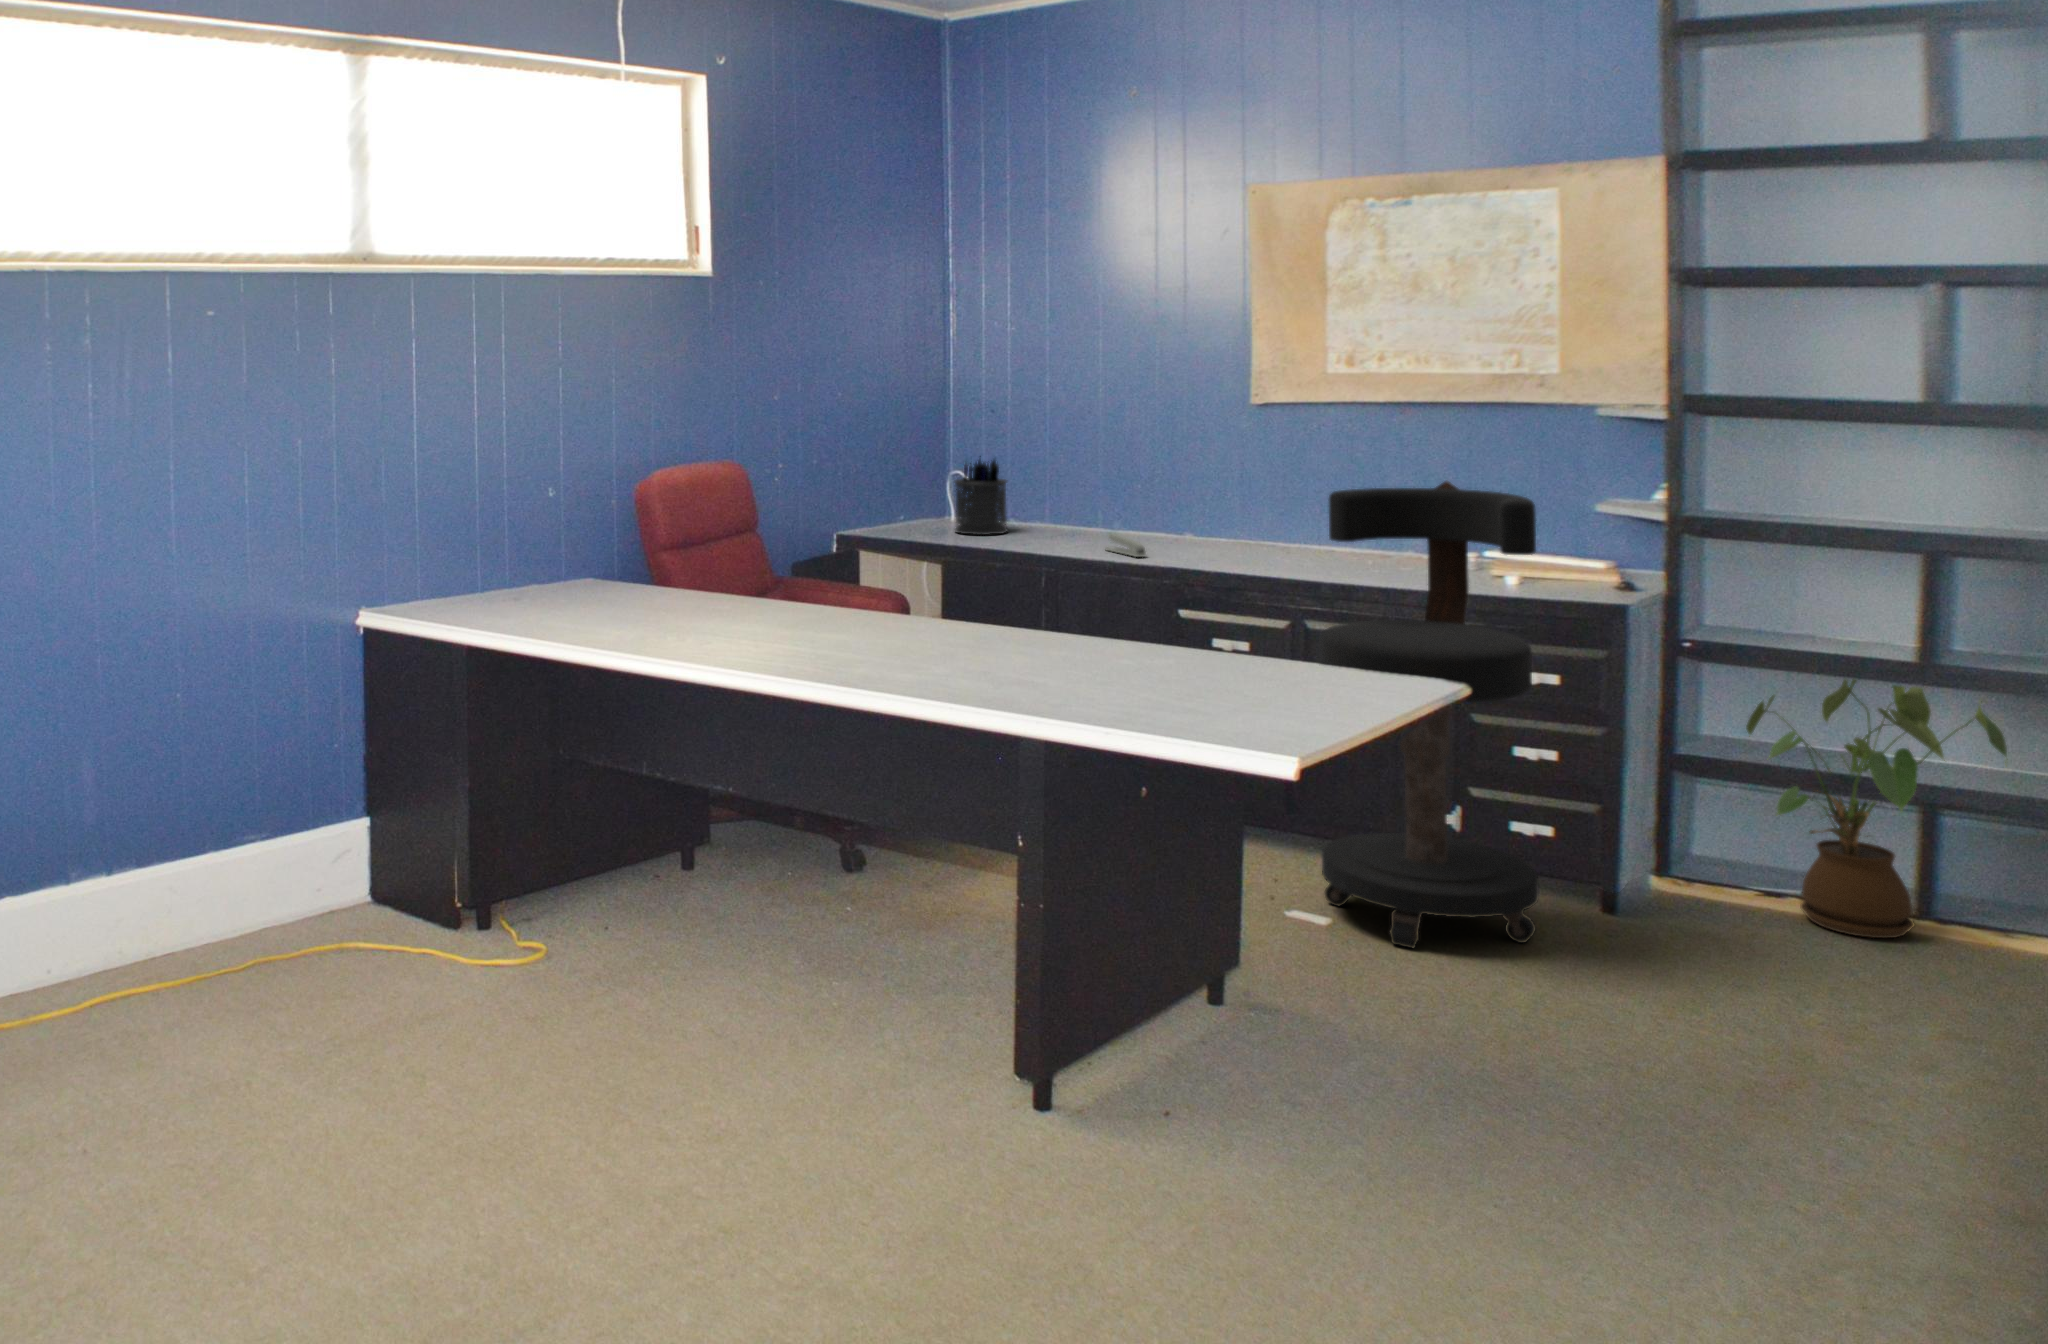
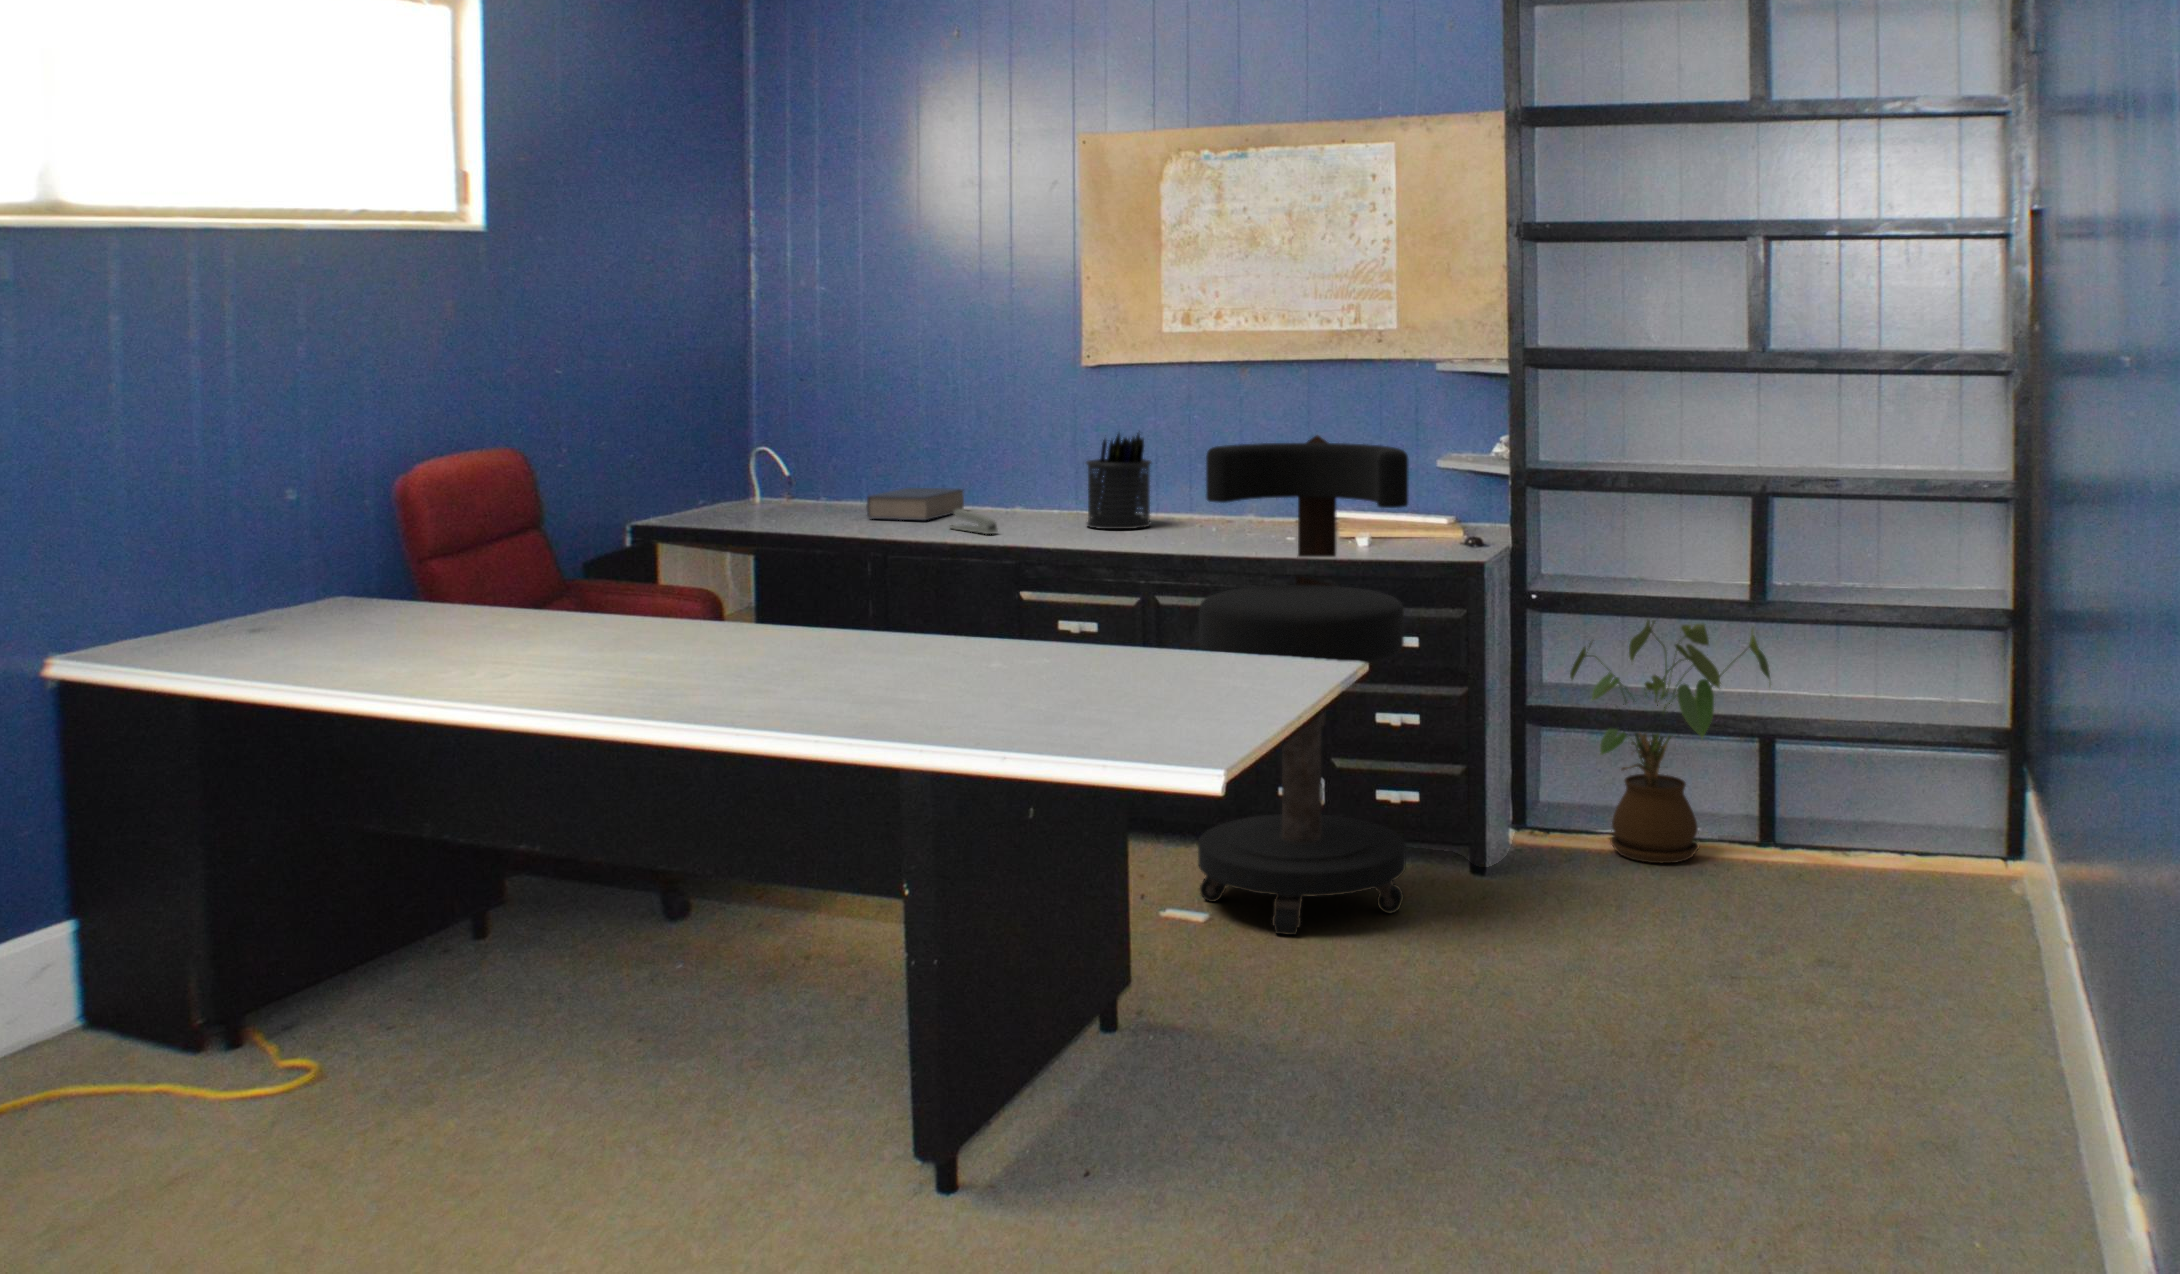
pen holder: present [954,456,1007,535] -> present [1086,433,1151,529]
book: none [1036,511,1125,541] -> present [866,488,964,520]

